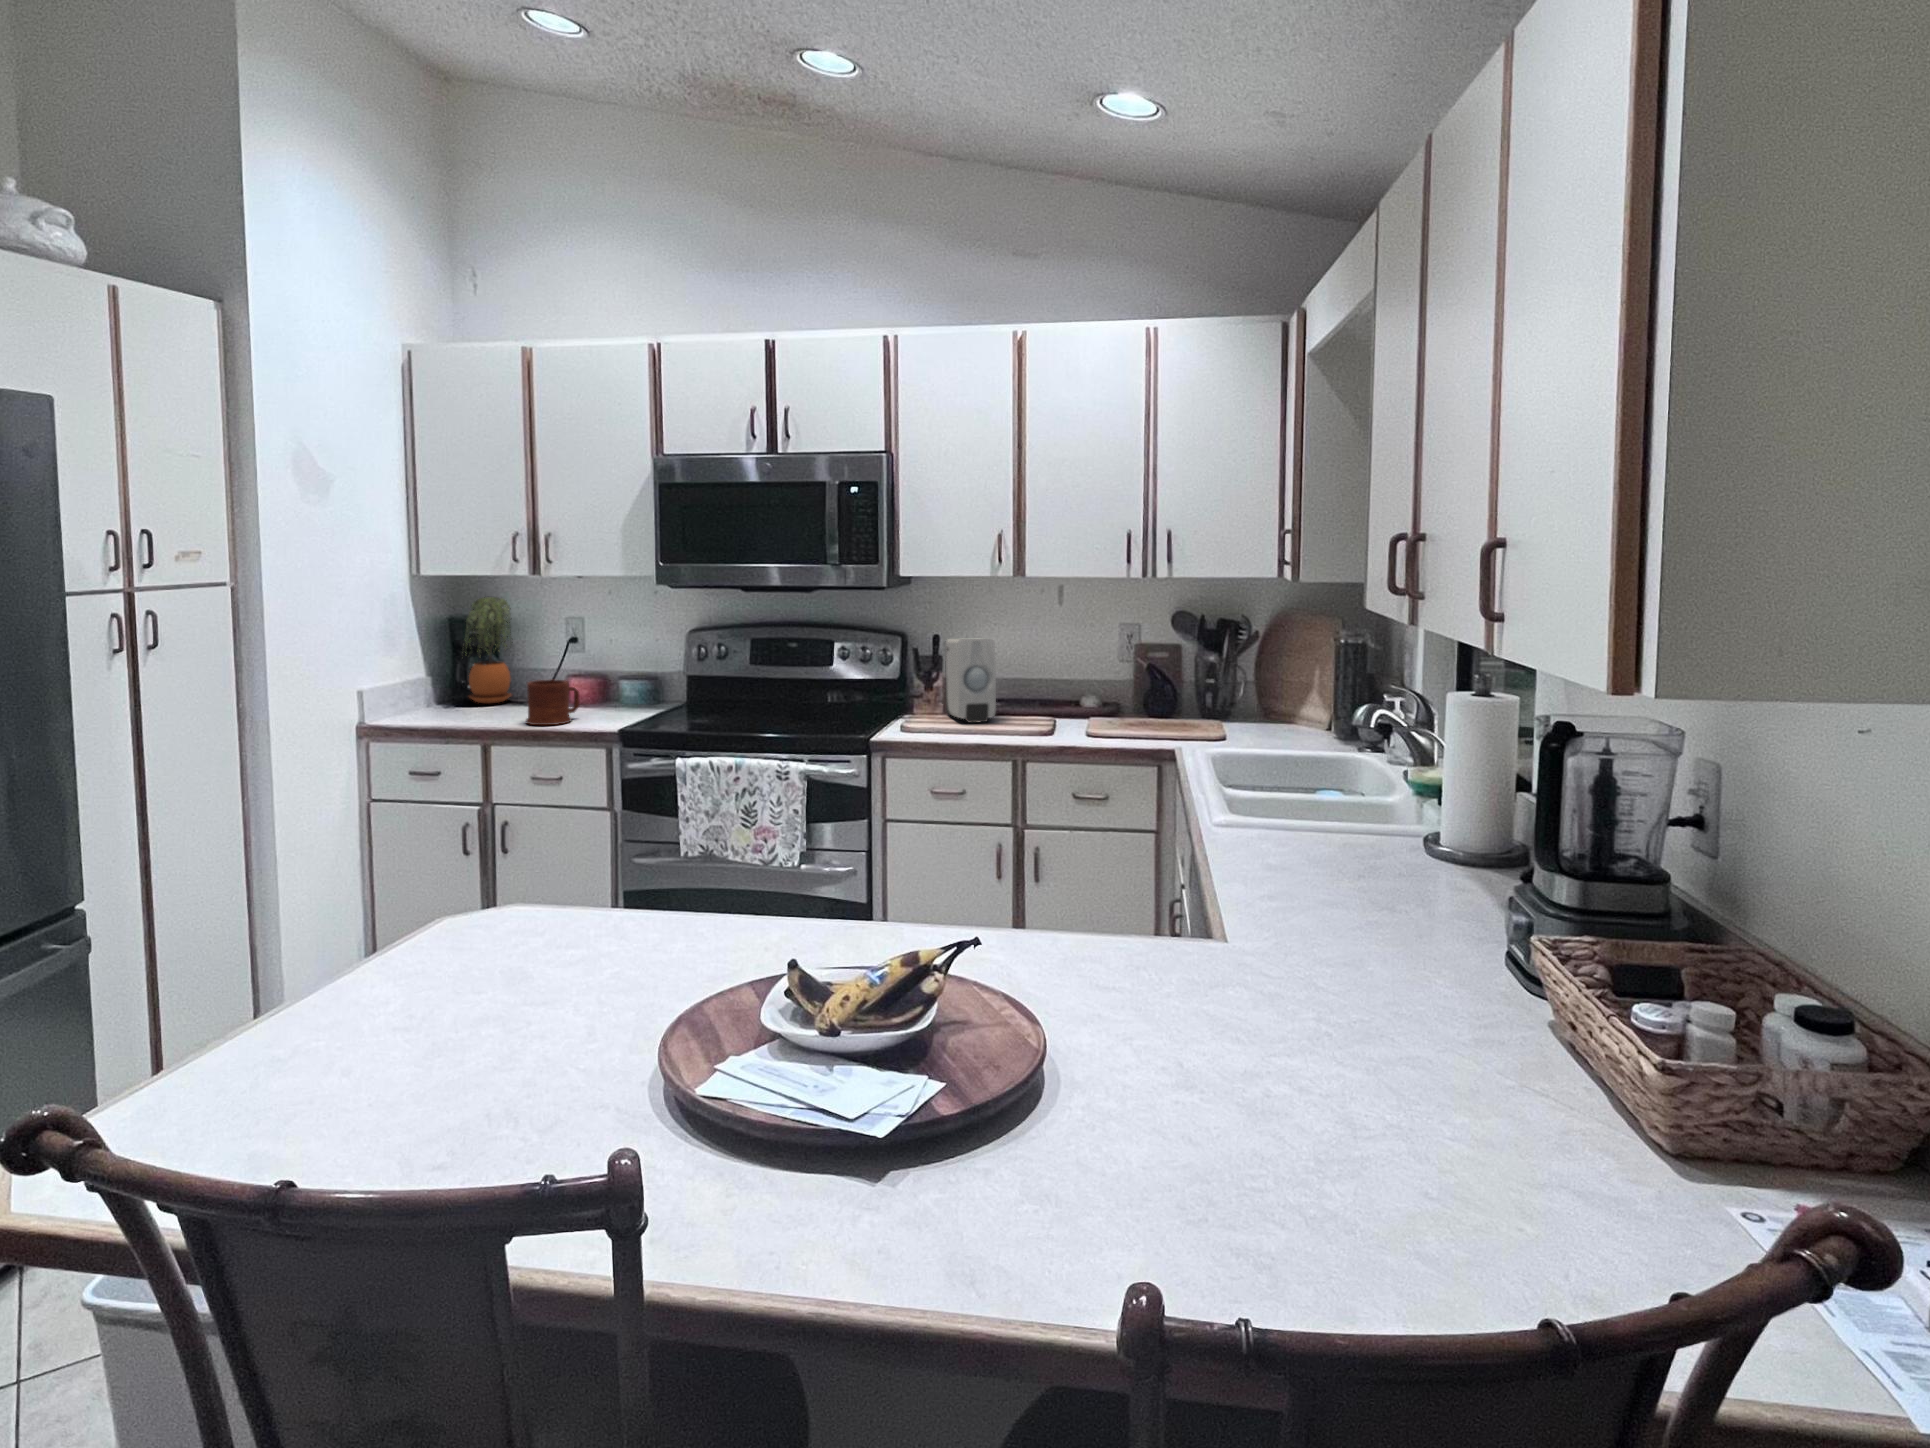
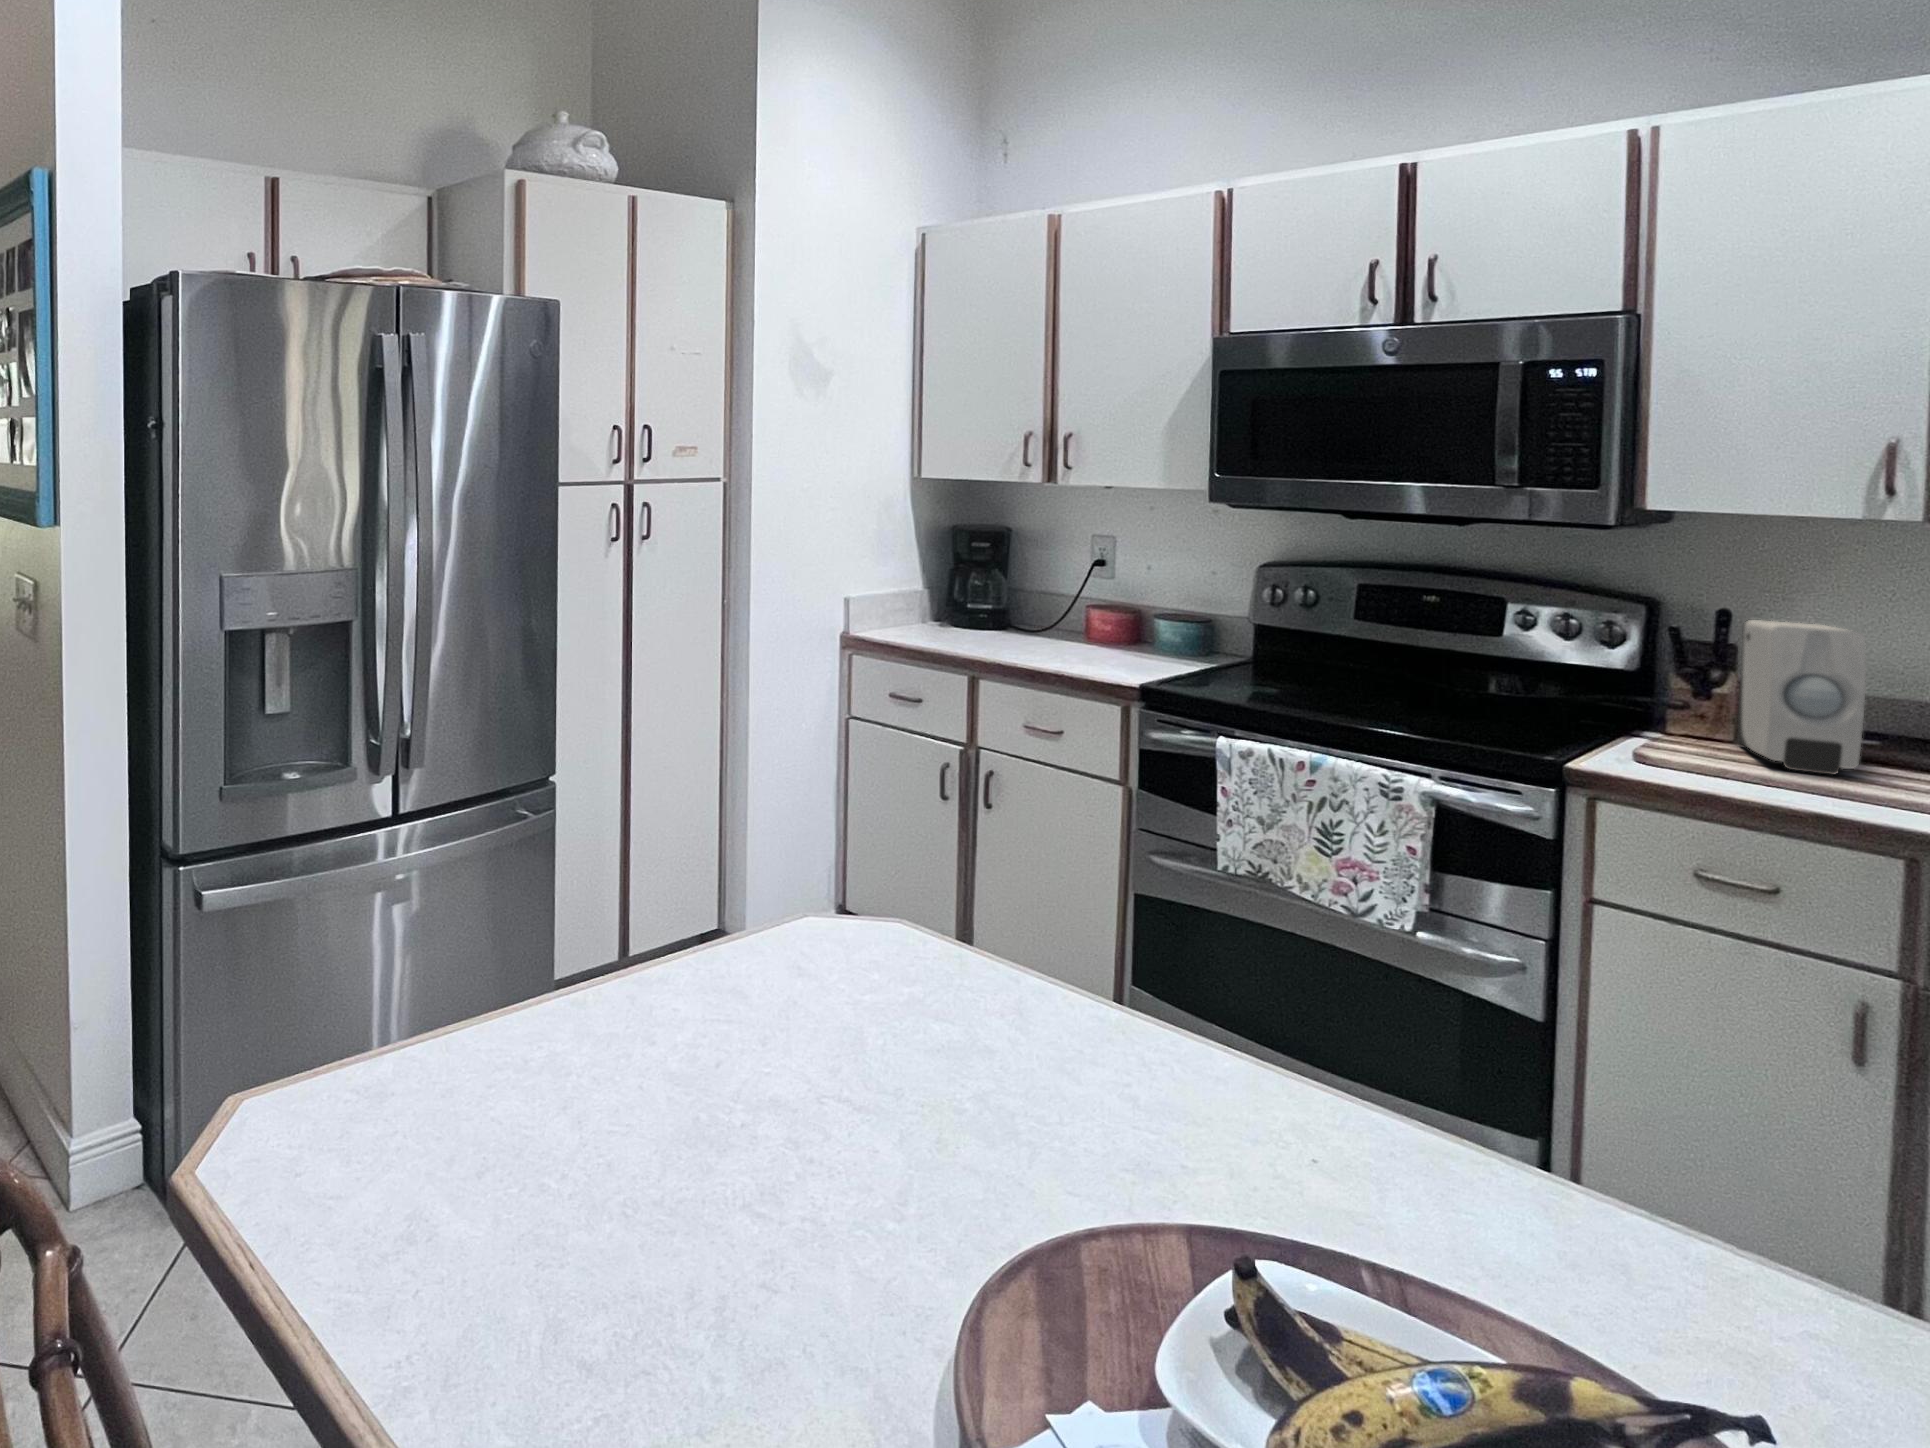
potted plant: present [462,597,512,704] -> none [958,498,1021,624]
mug: present [526,680,579,725] -> none [1023,607,1094,665]

